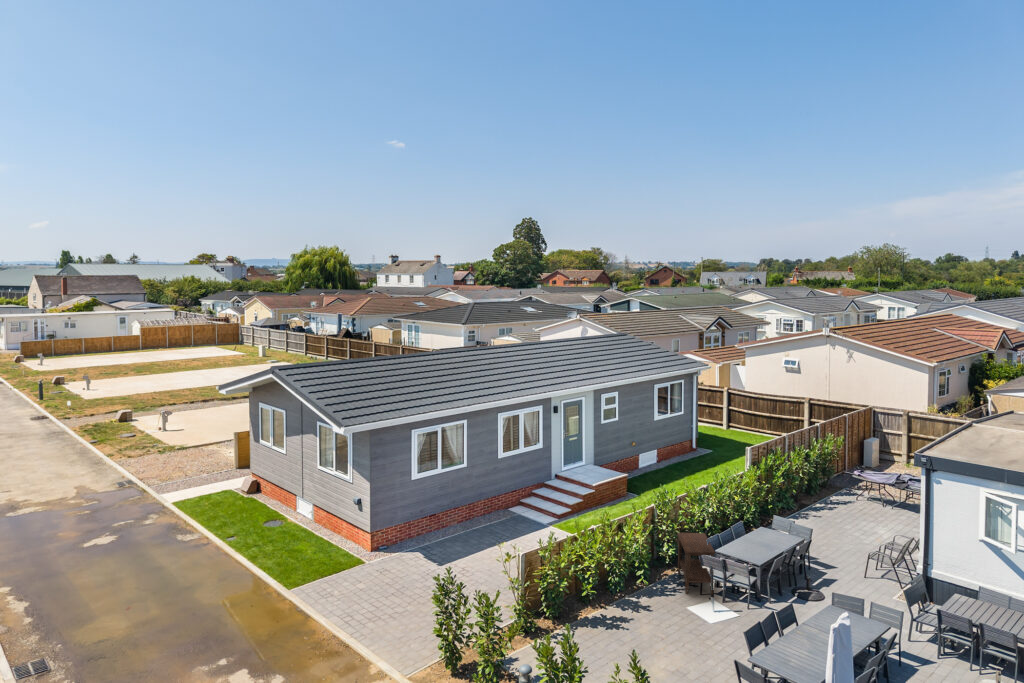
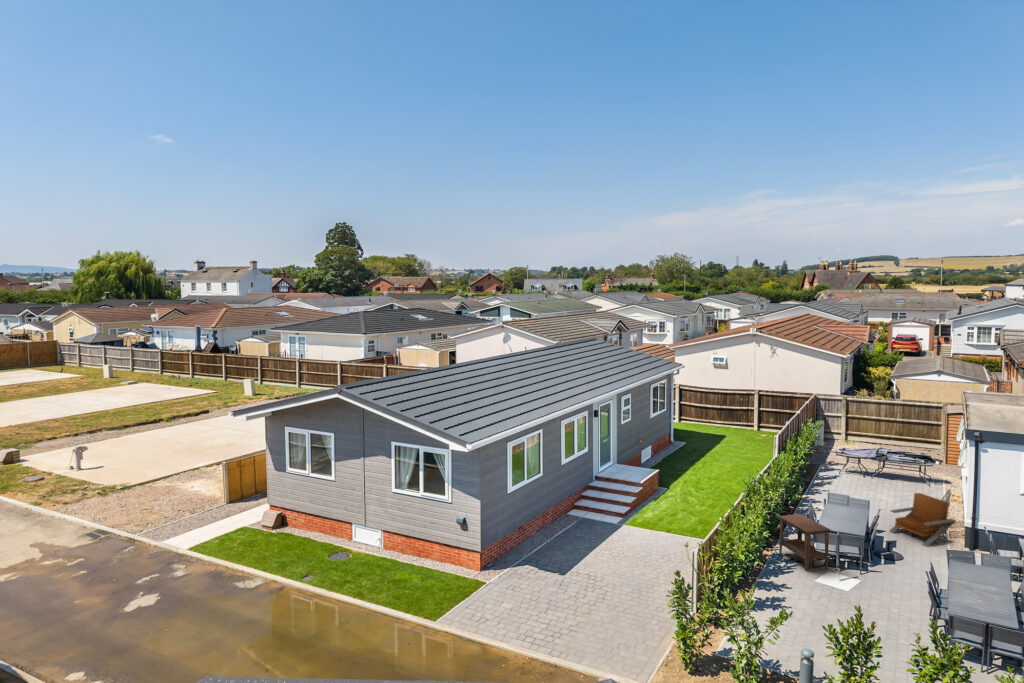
lounge chair: none [836,526,905,589] -> present [890,493,956,547]

